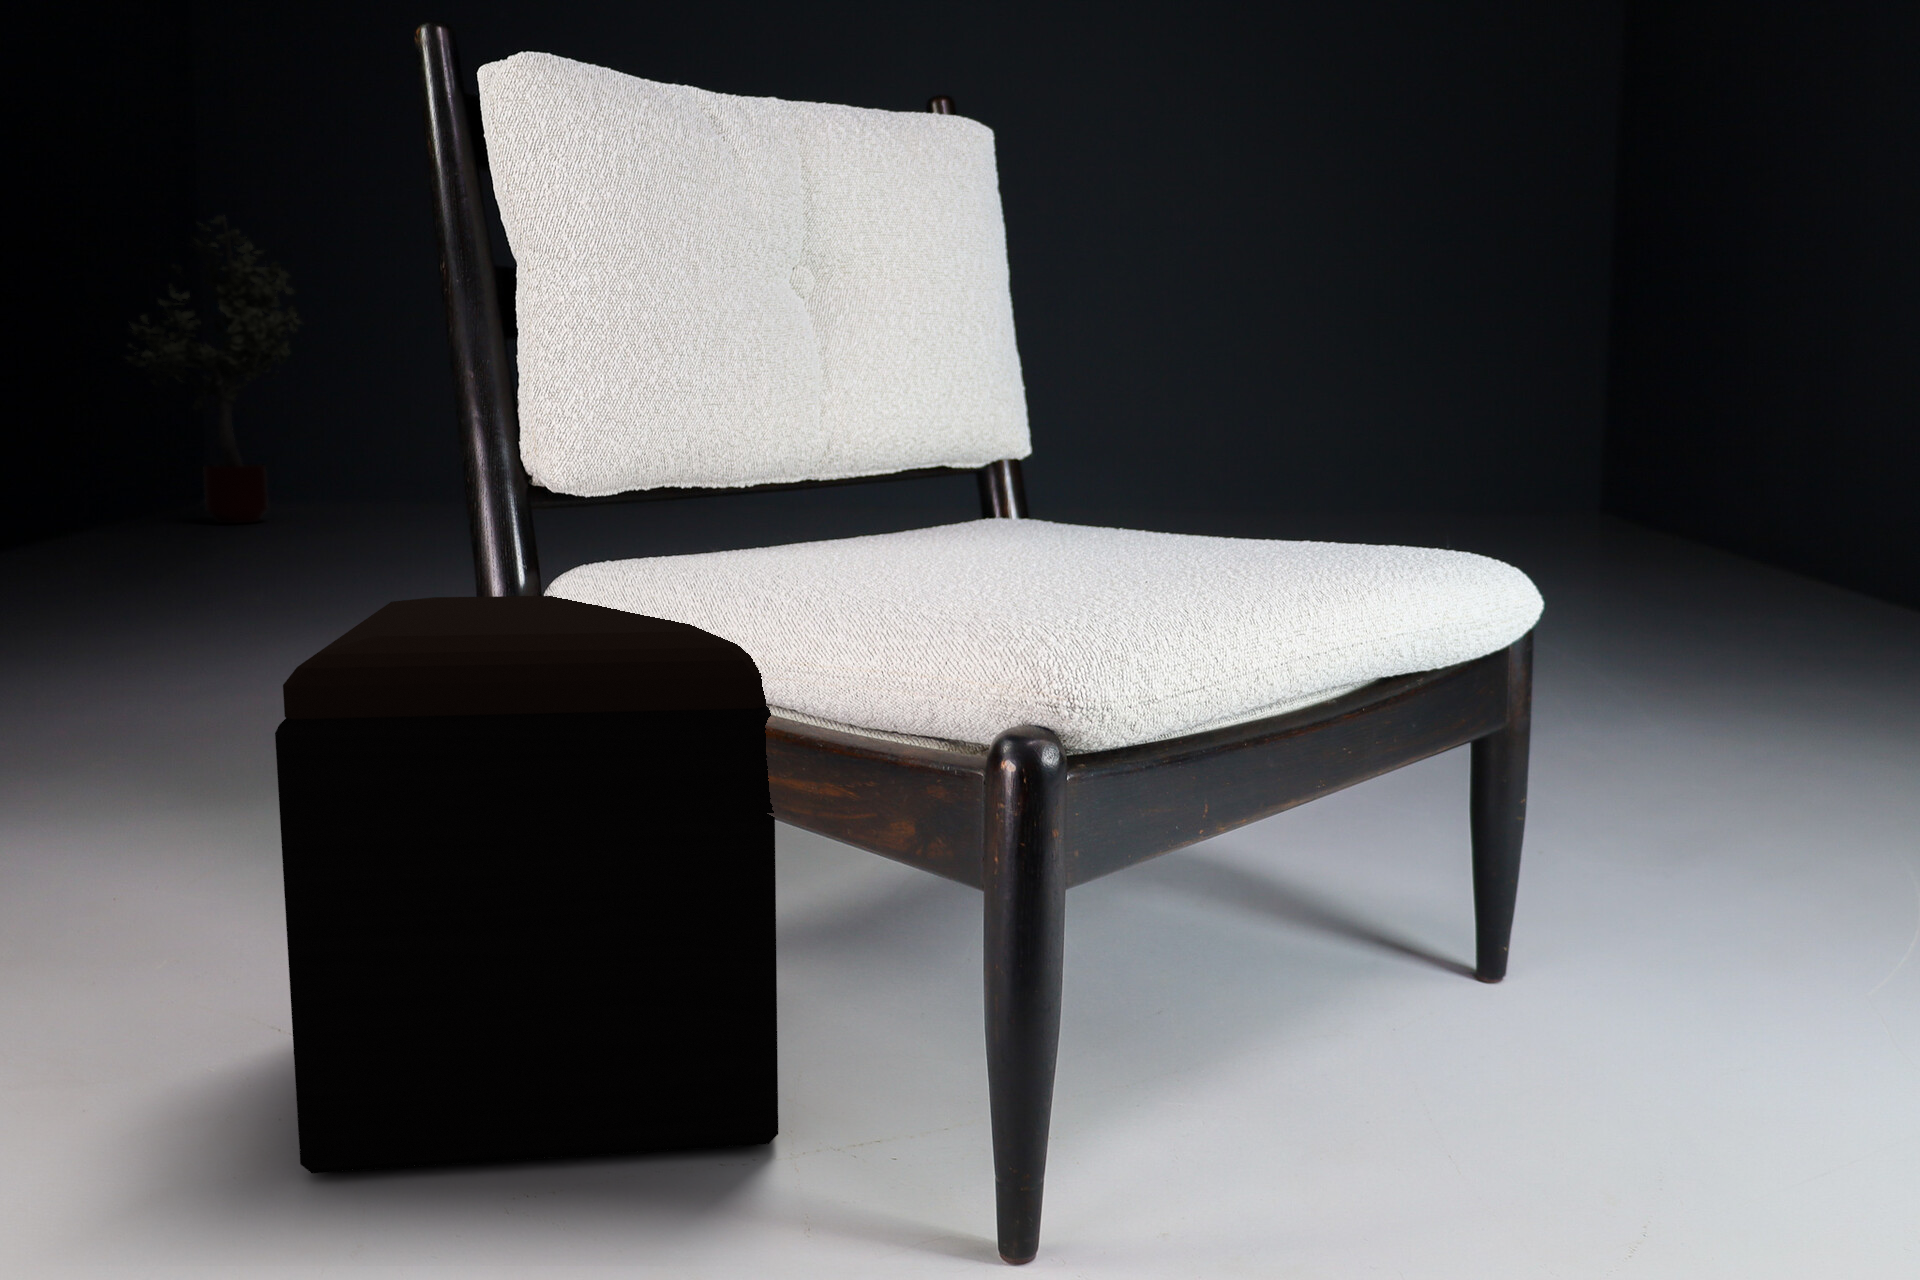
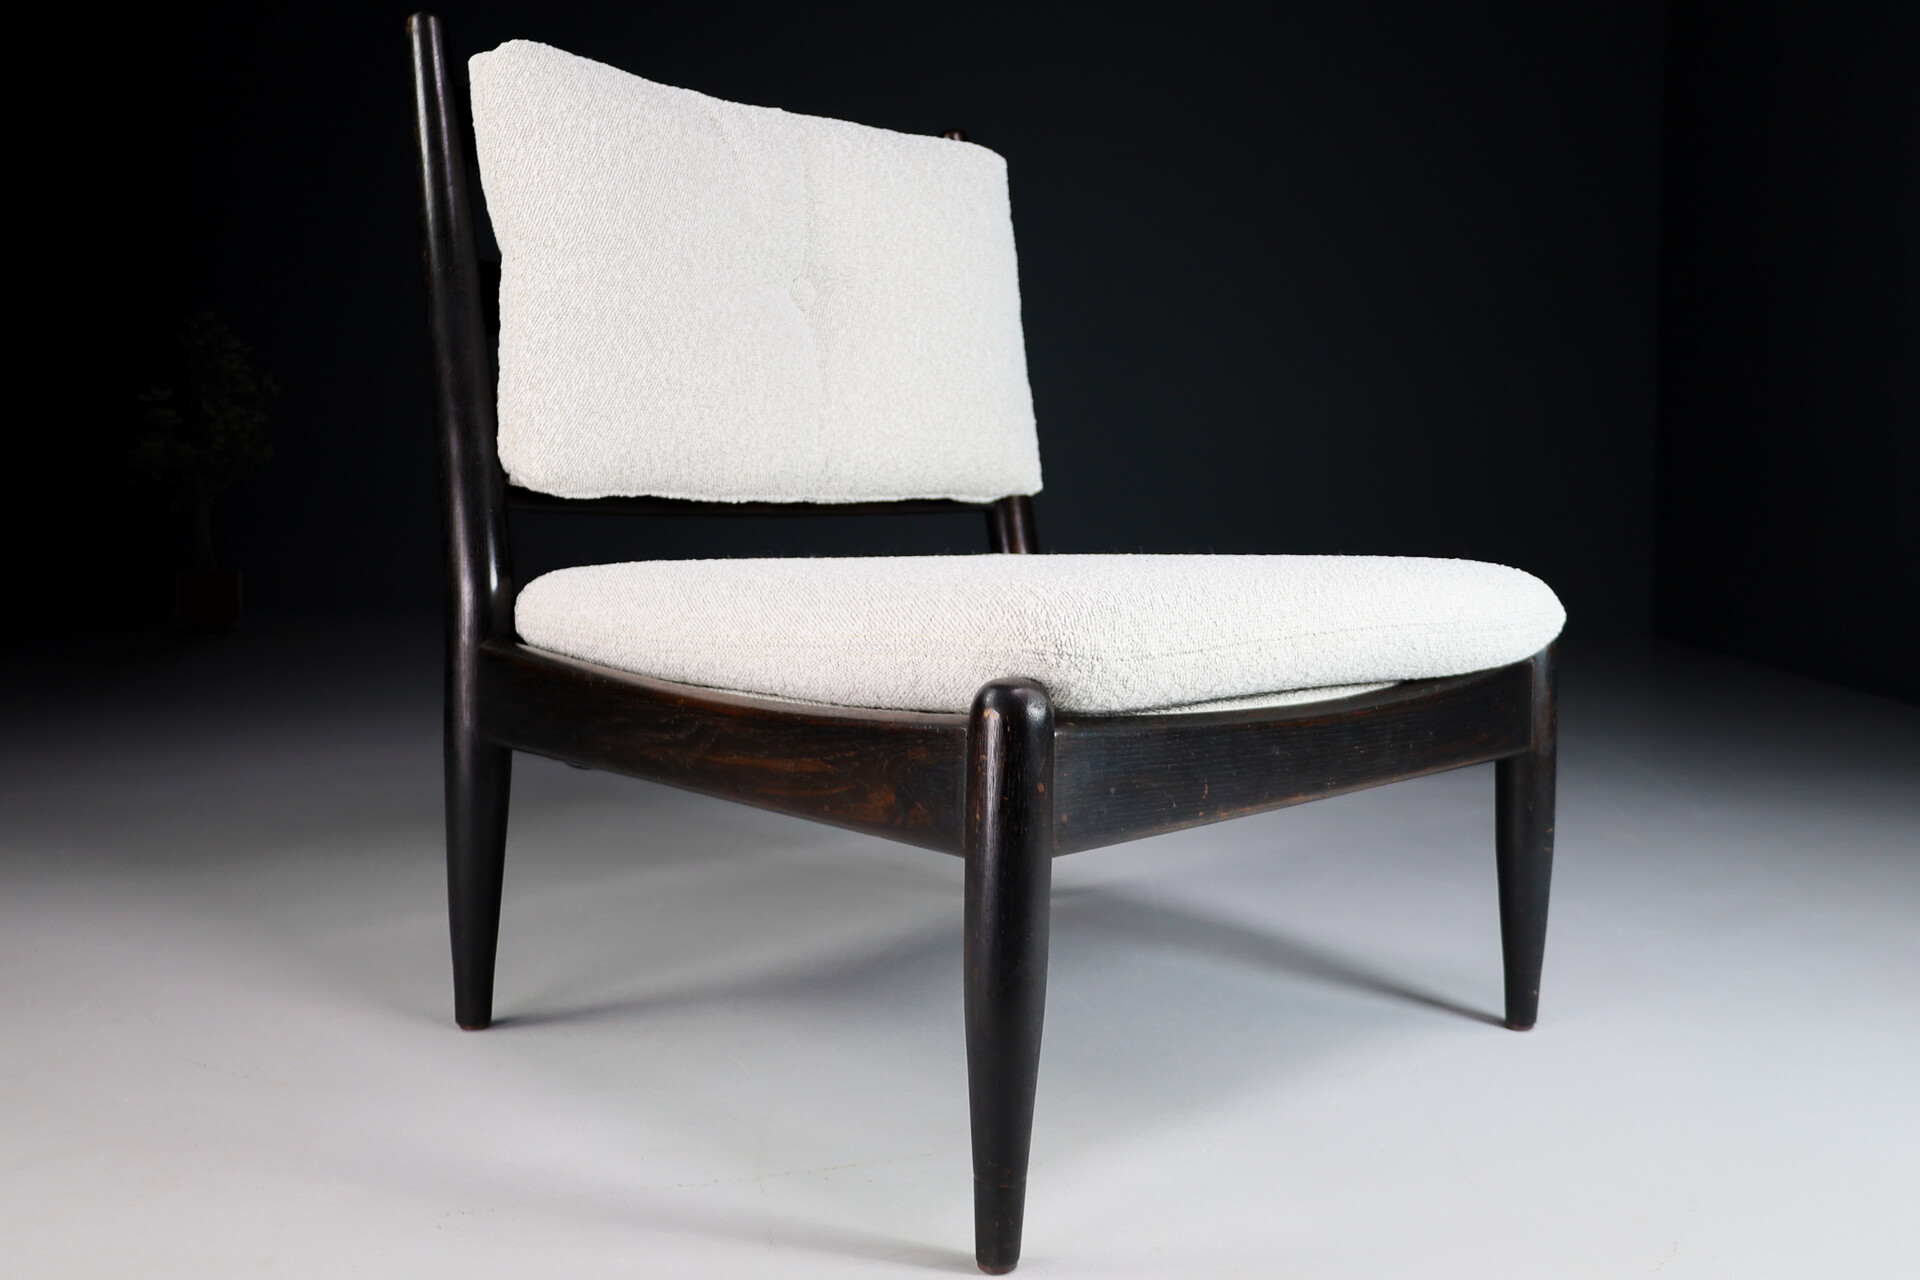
footstool: present [275,596,778,1173] -> none [228,595,752,1180]

